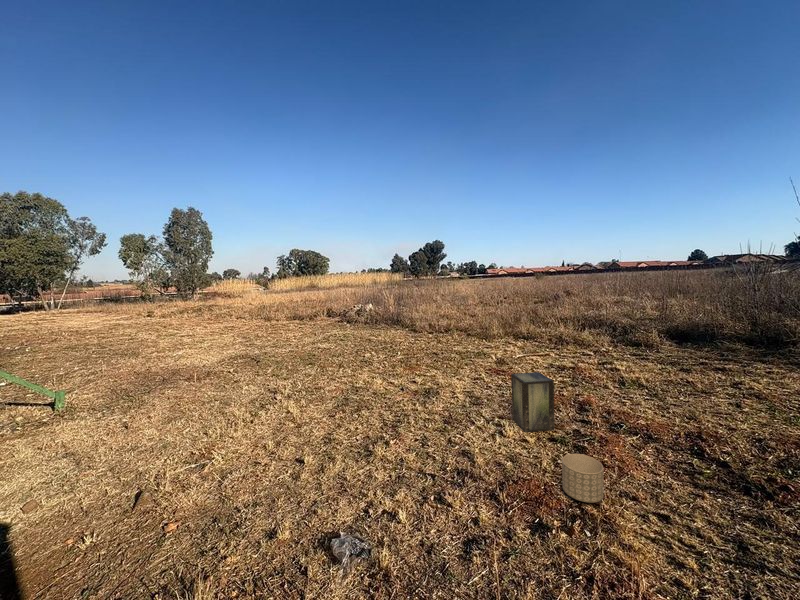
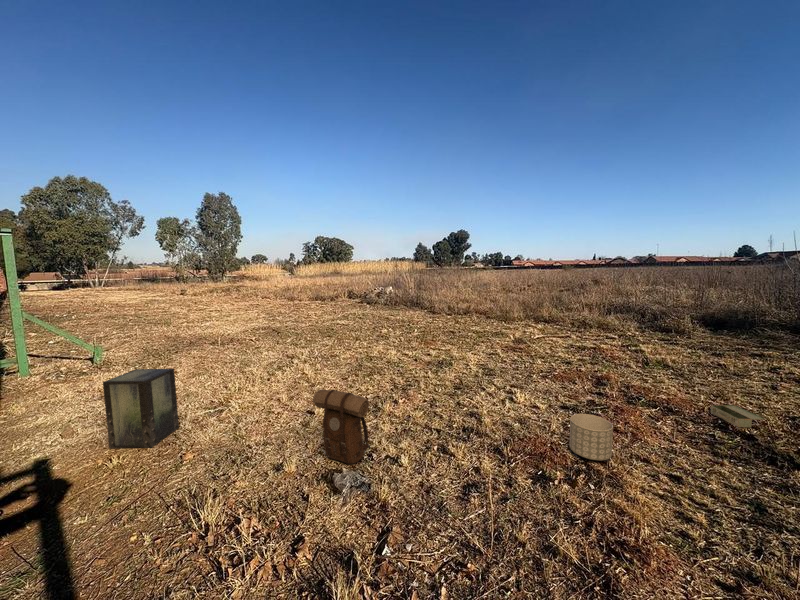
storage box: present [511,372,554,432] -> present [103,369,179,449]
toolbox: none [691,430,741,454] -> present [711,405,765,428]
backpack: none [305,446,366,524] -> present [313,389,370,464]

